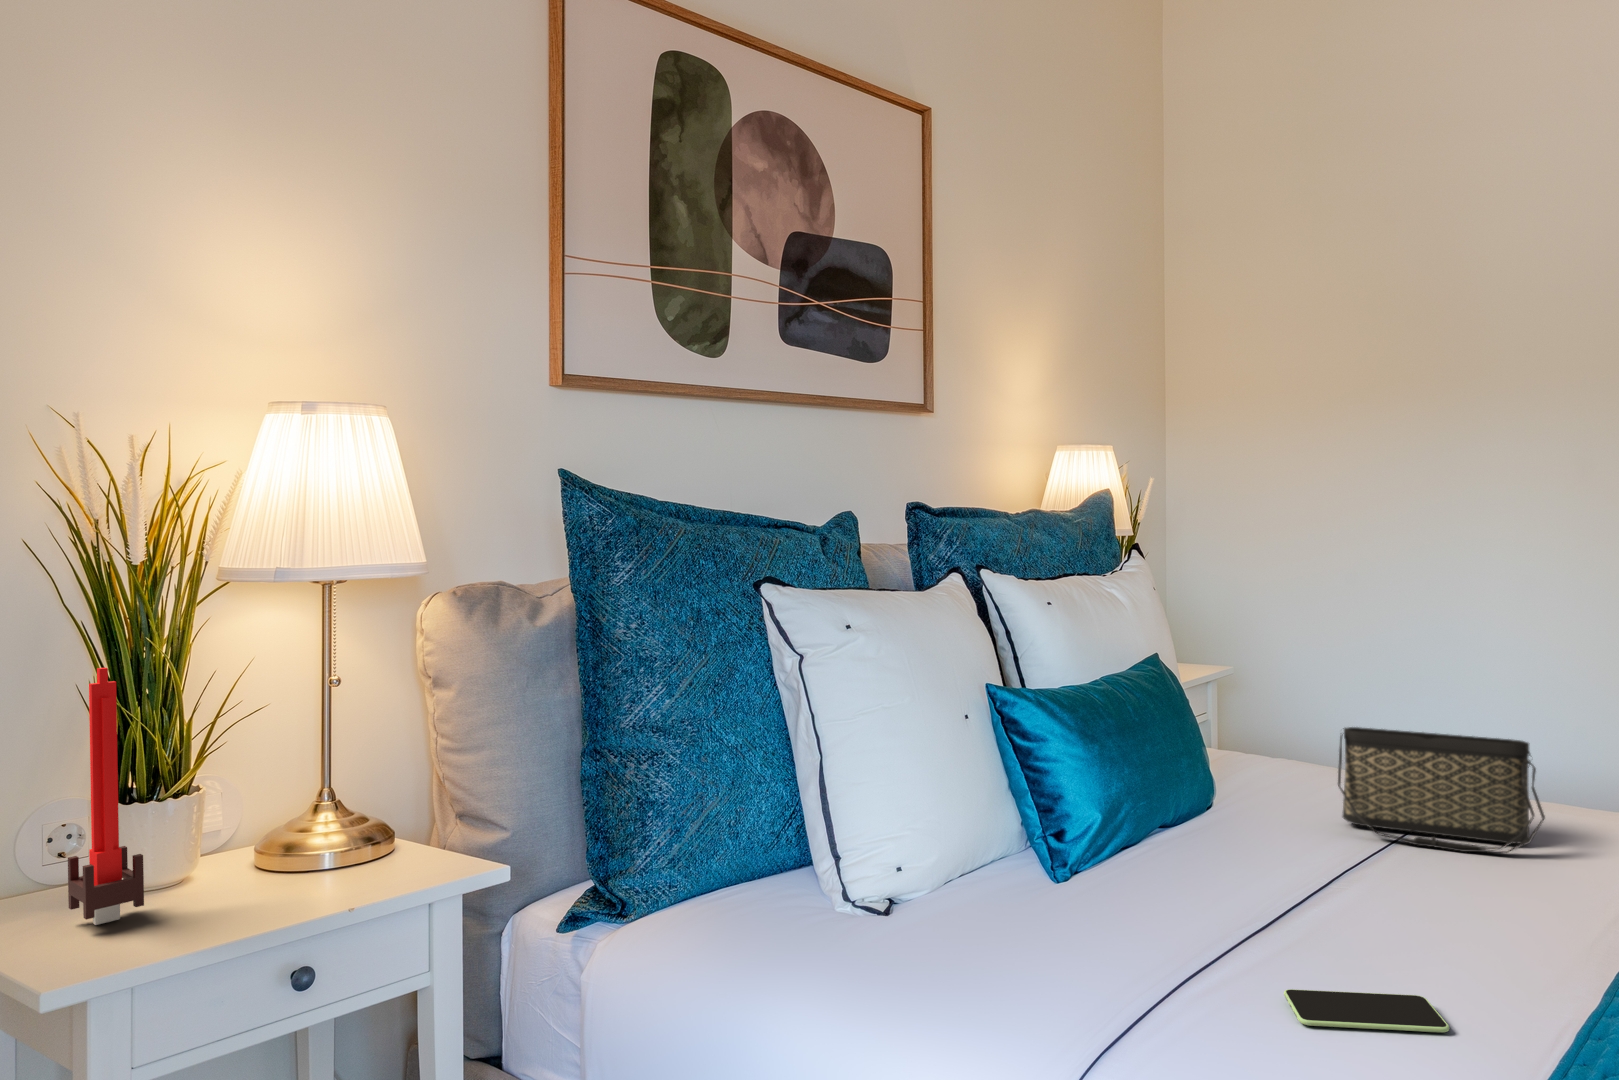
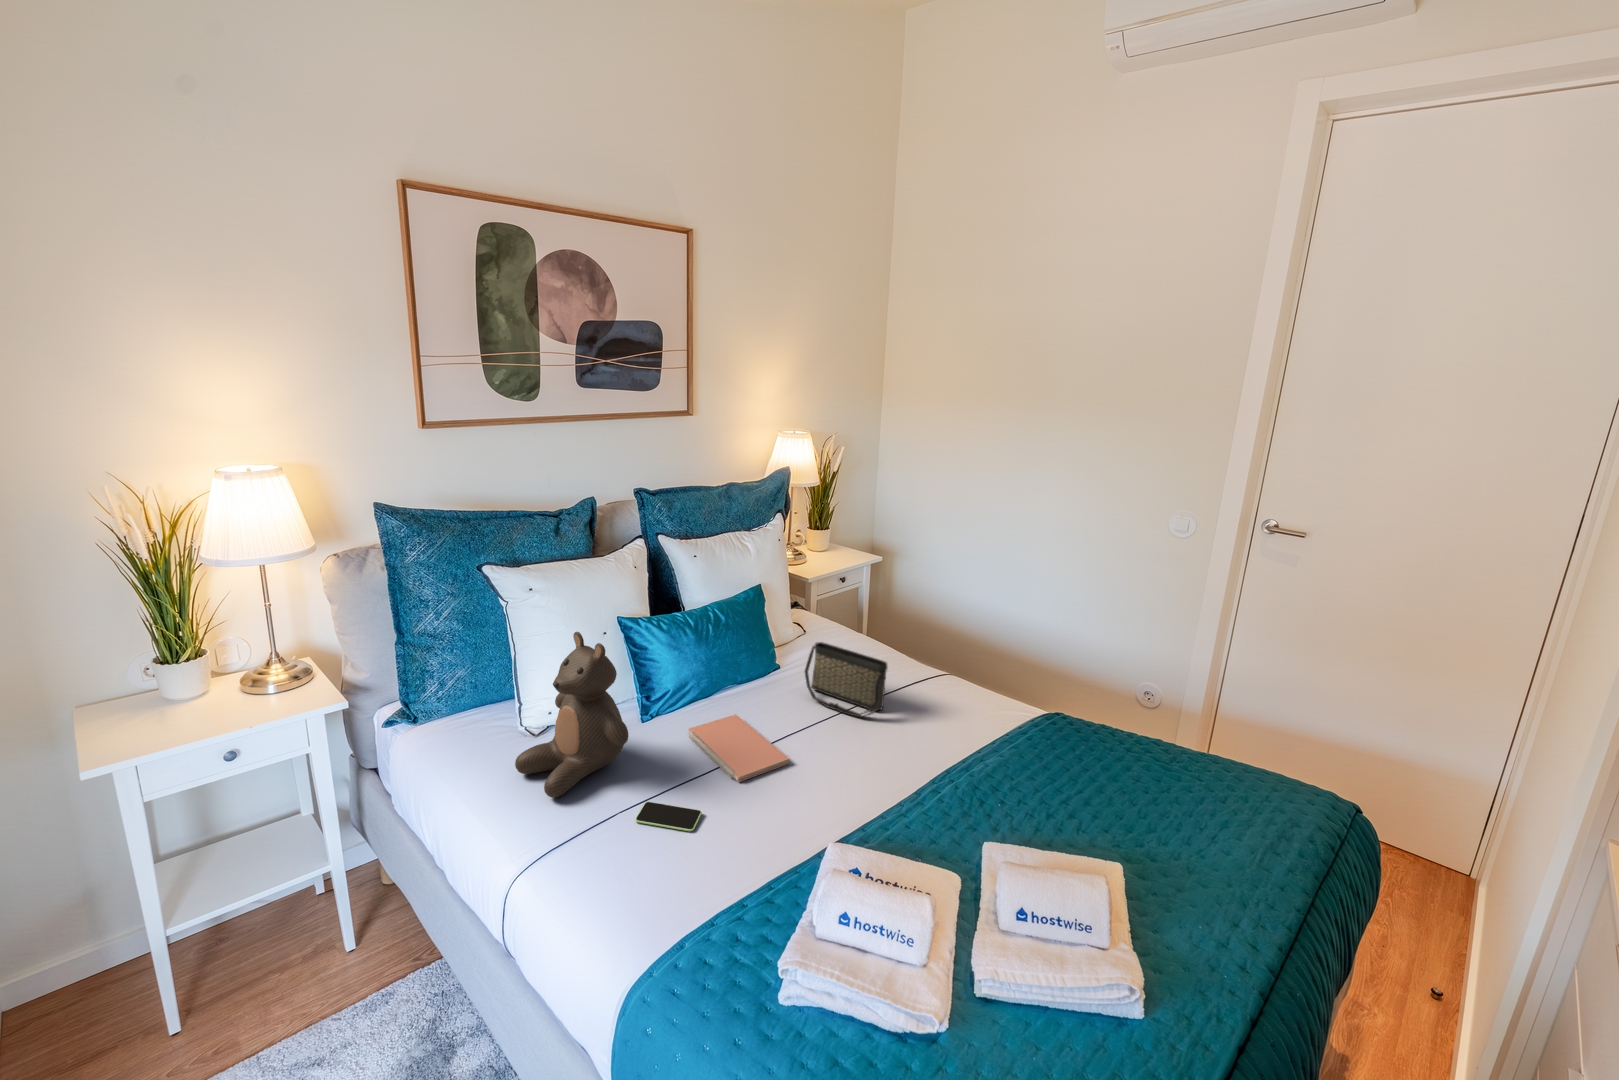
teddy bear: none [943,651,1195,997] -> present [515,632,629,798]
candle: present [68,668,144,925] -> none [100,621,145,732]
notebook: none [1209,859,1476,953] -> present [688,714,789,782]

